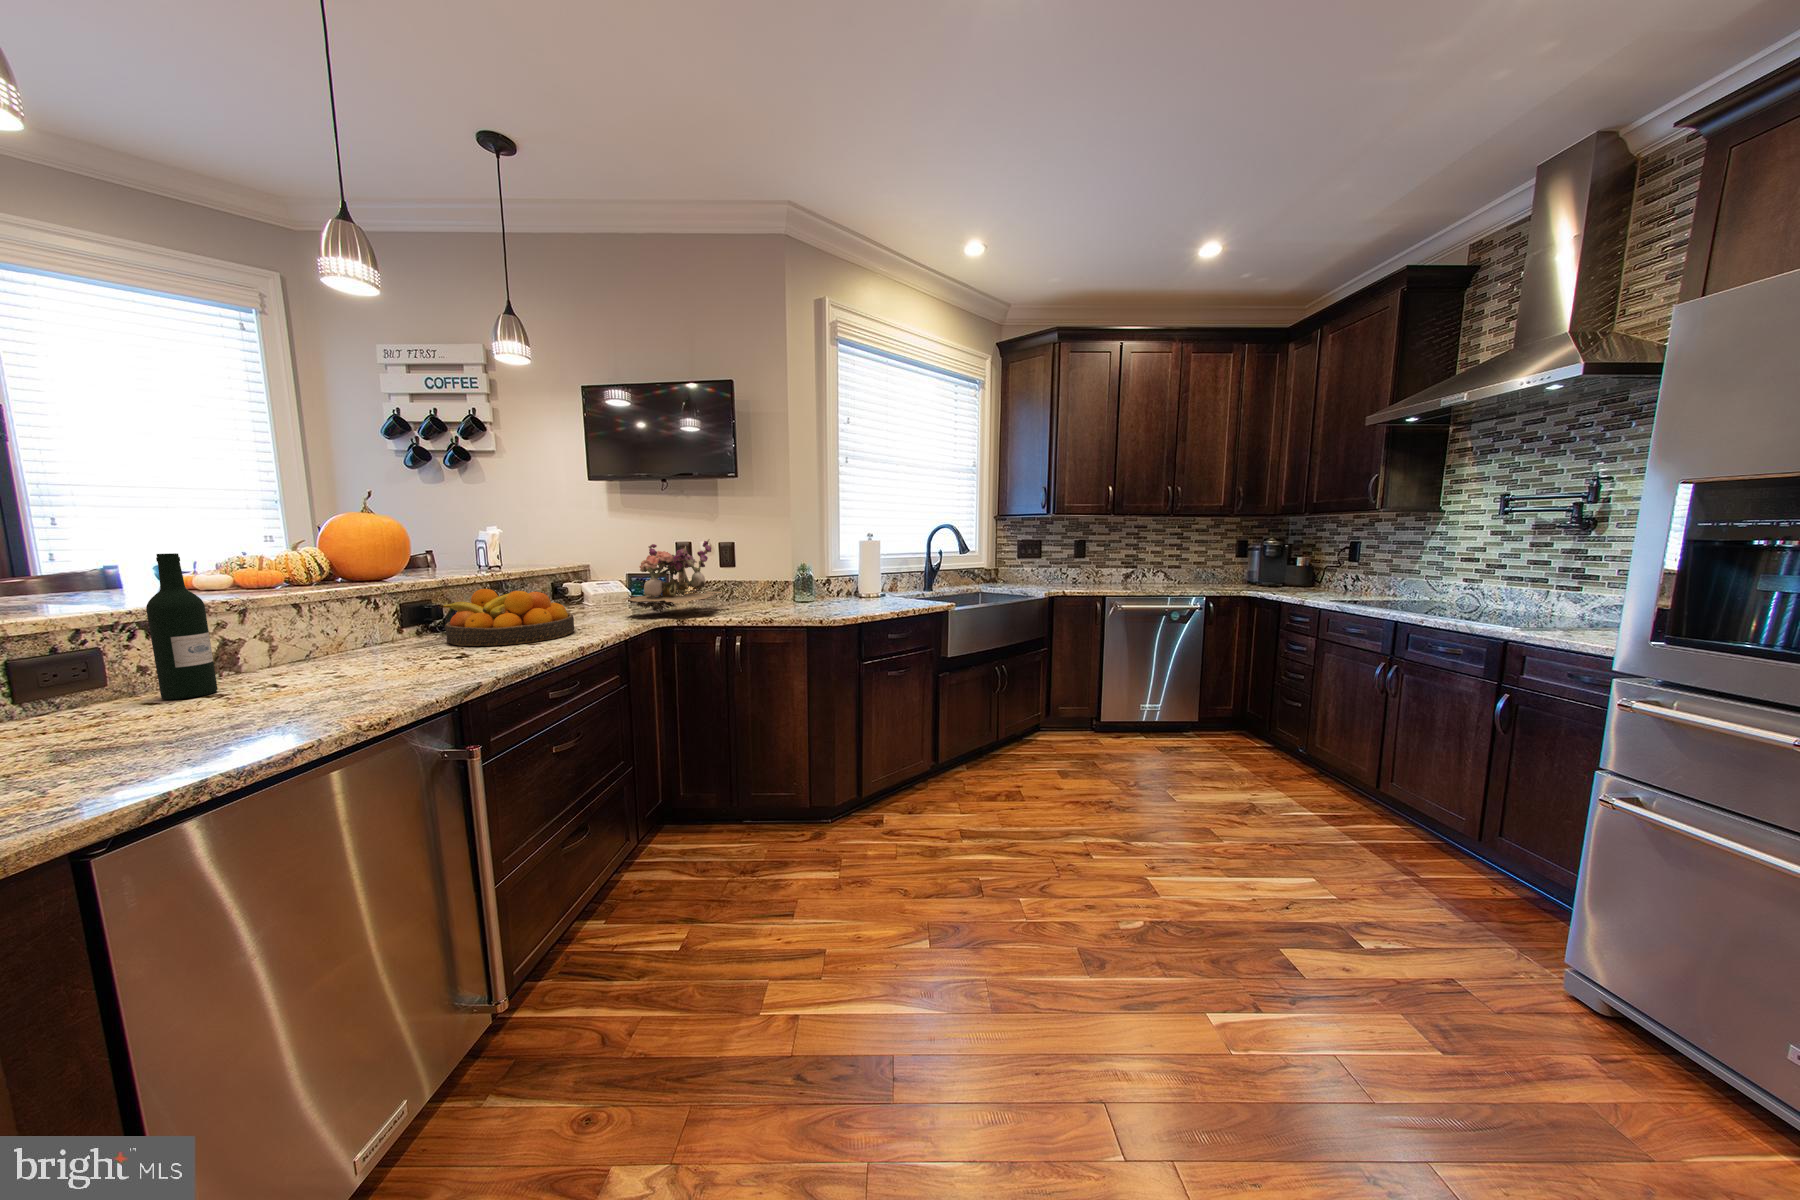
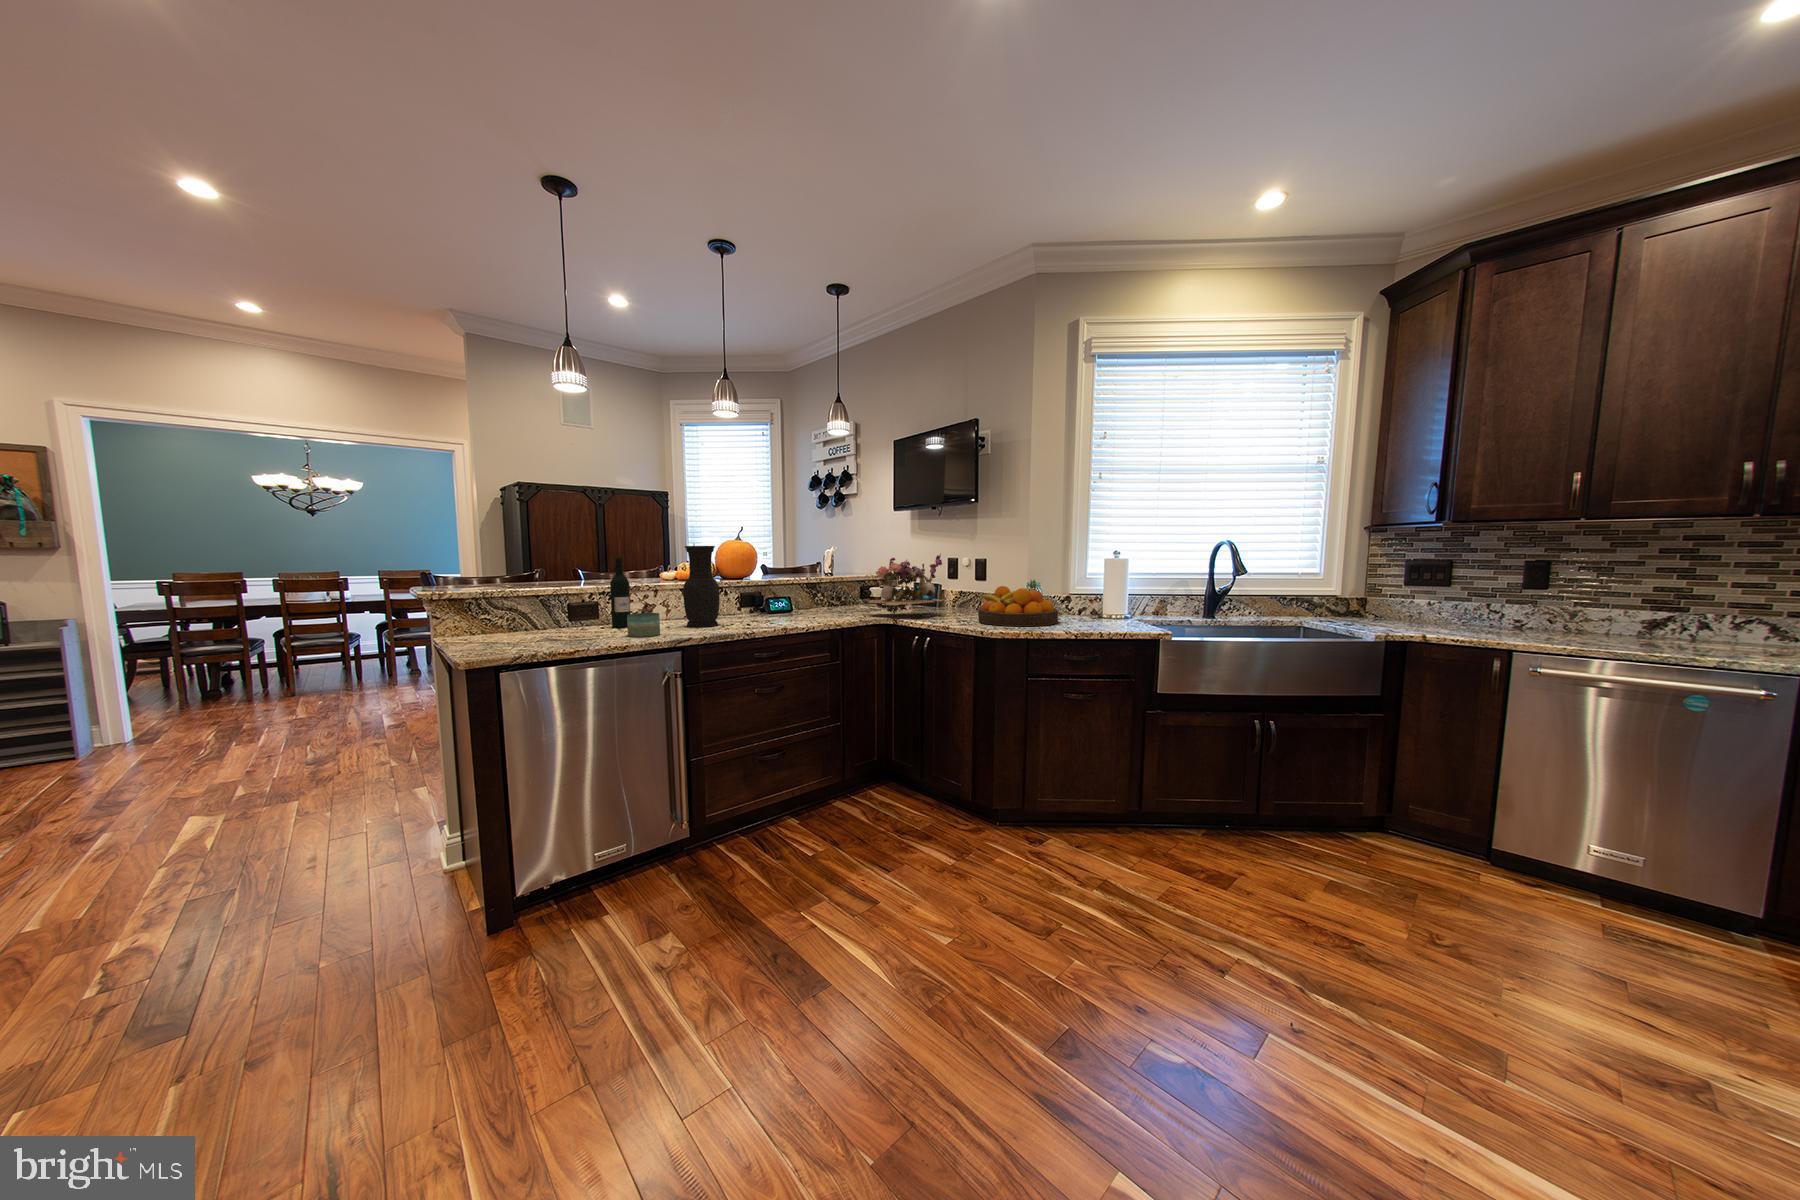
vase: none [354,529,438,671] -> present [683,546,720,627]
fruit bowl: present [440,589,575,646] -> present [977,586,1058,626]
candle: none [296,655,382,708] -> present [627,613,660,637]

